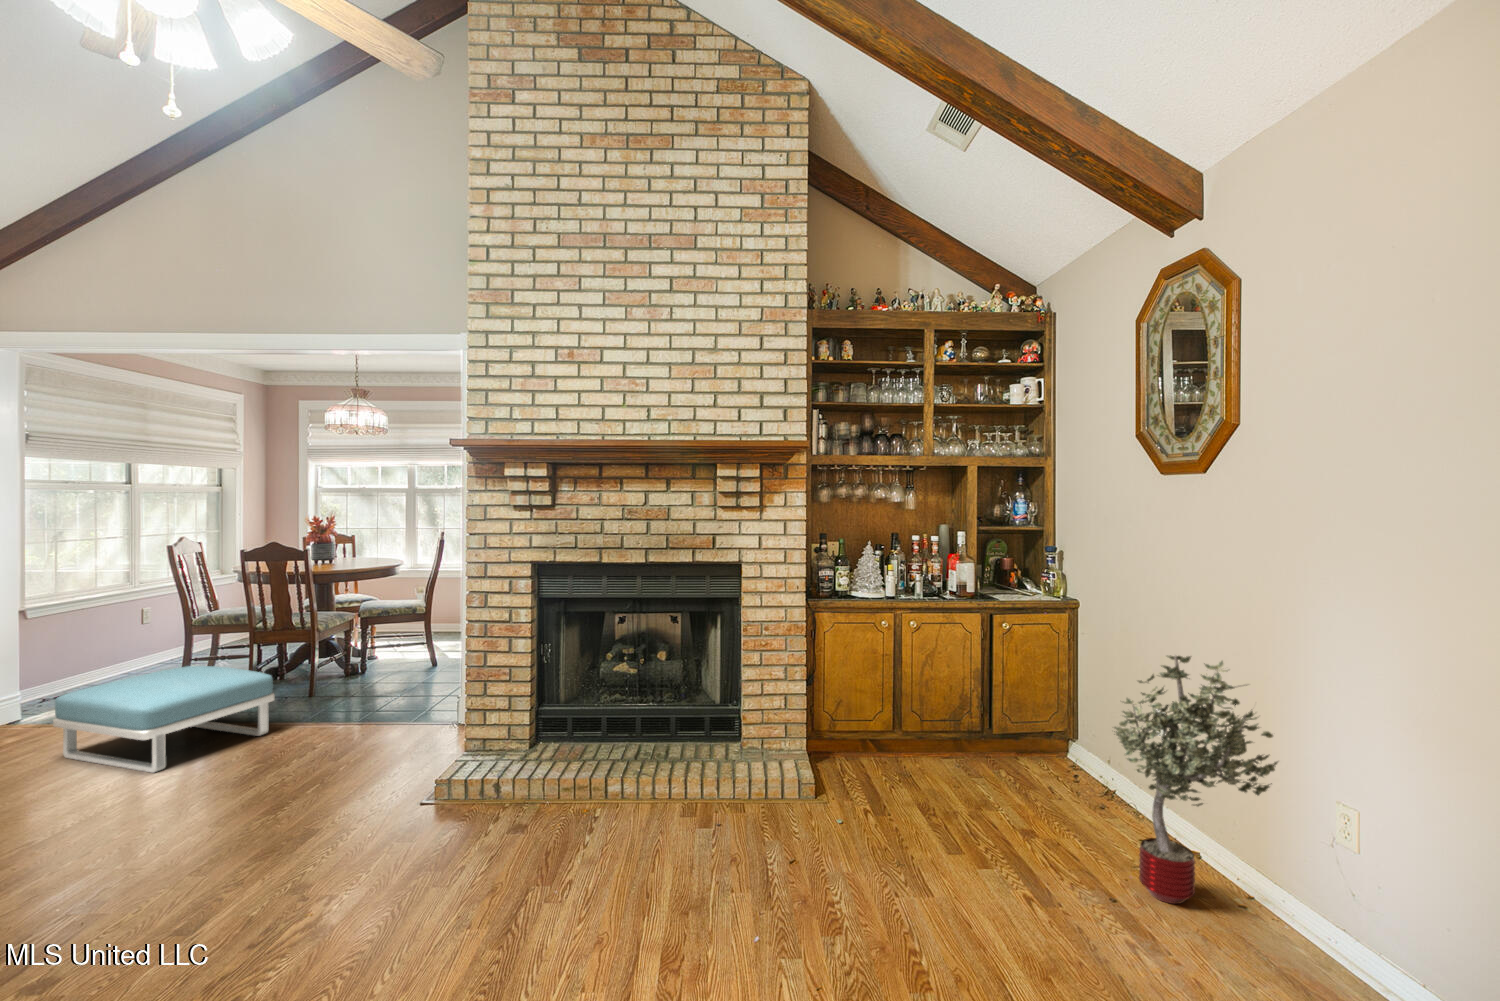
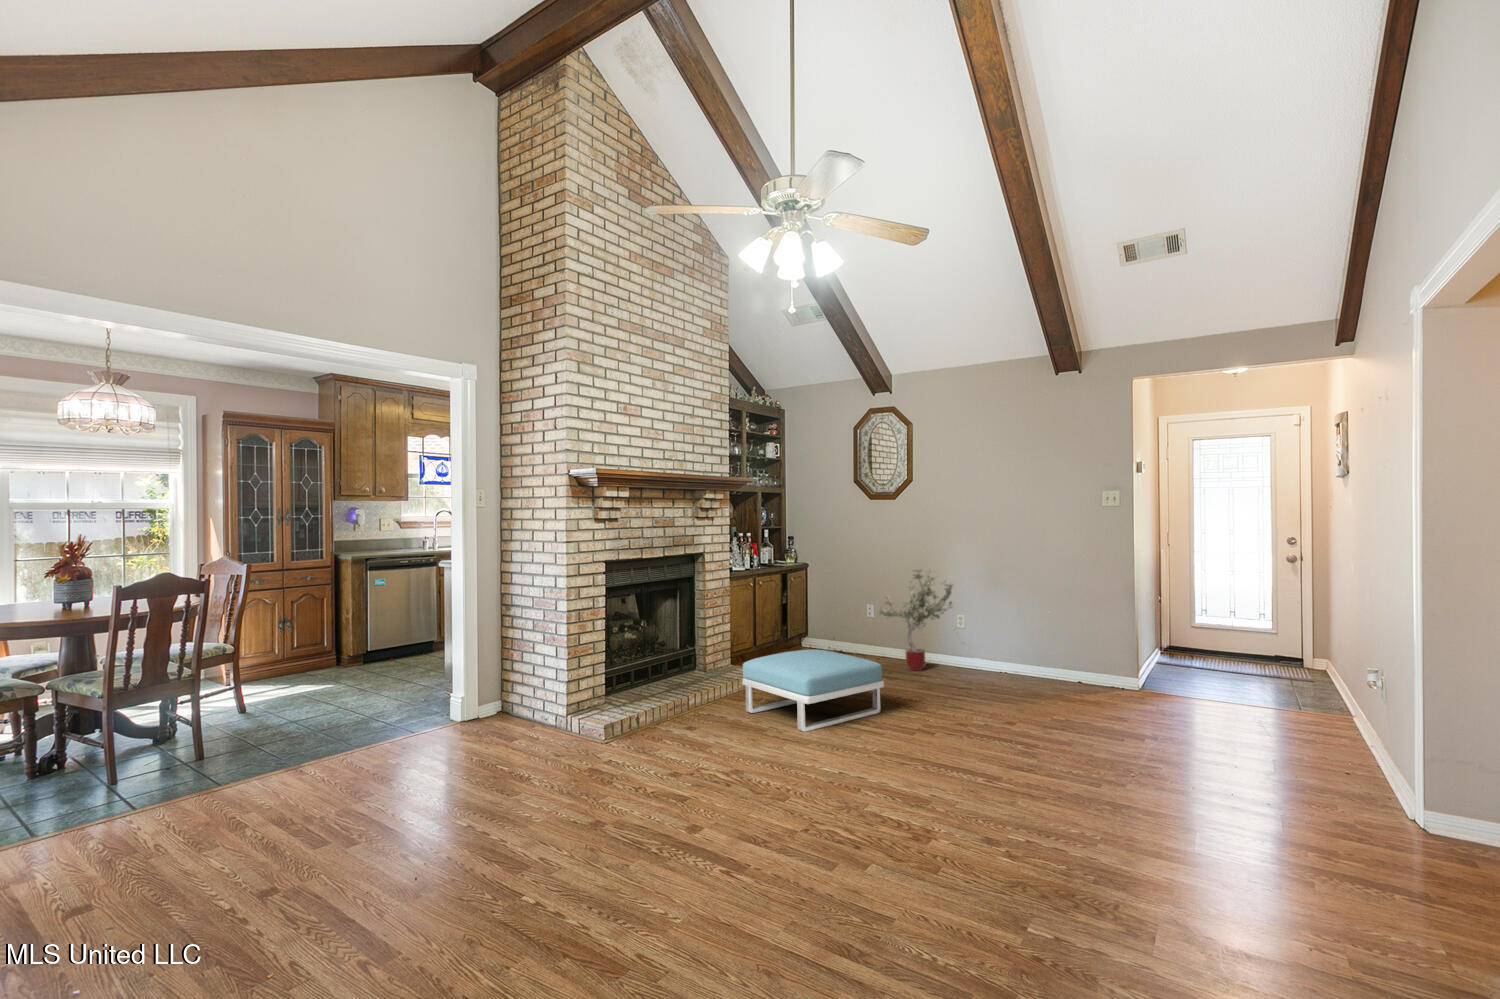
footstool: present [53,666,274,773] -> present [743,649,884,732]

